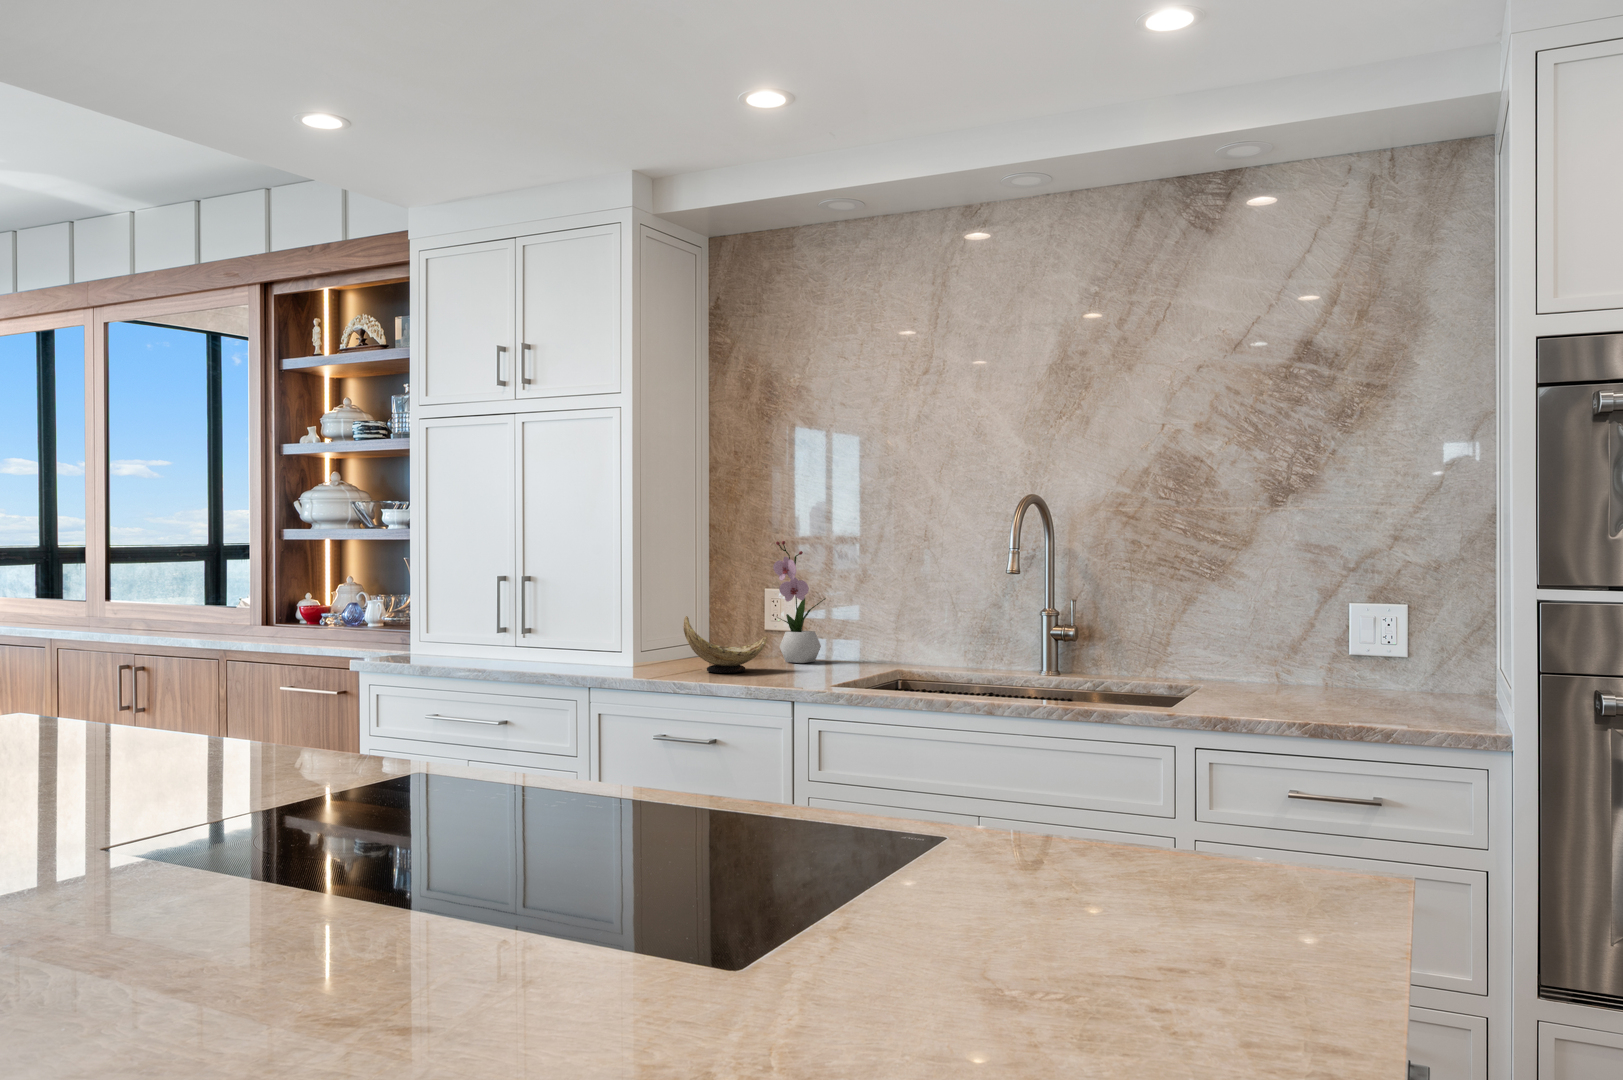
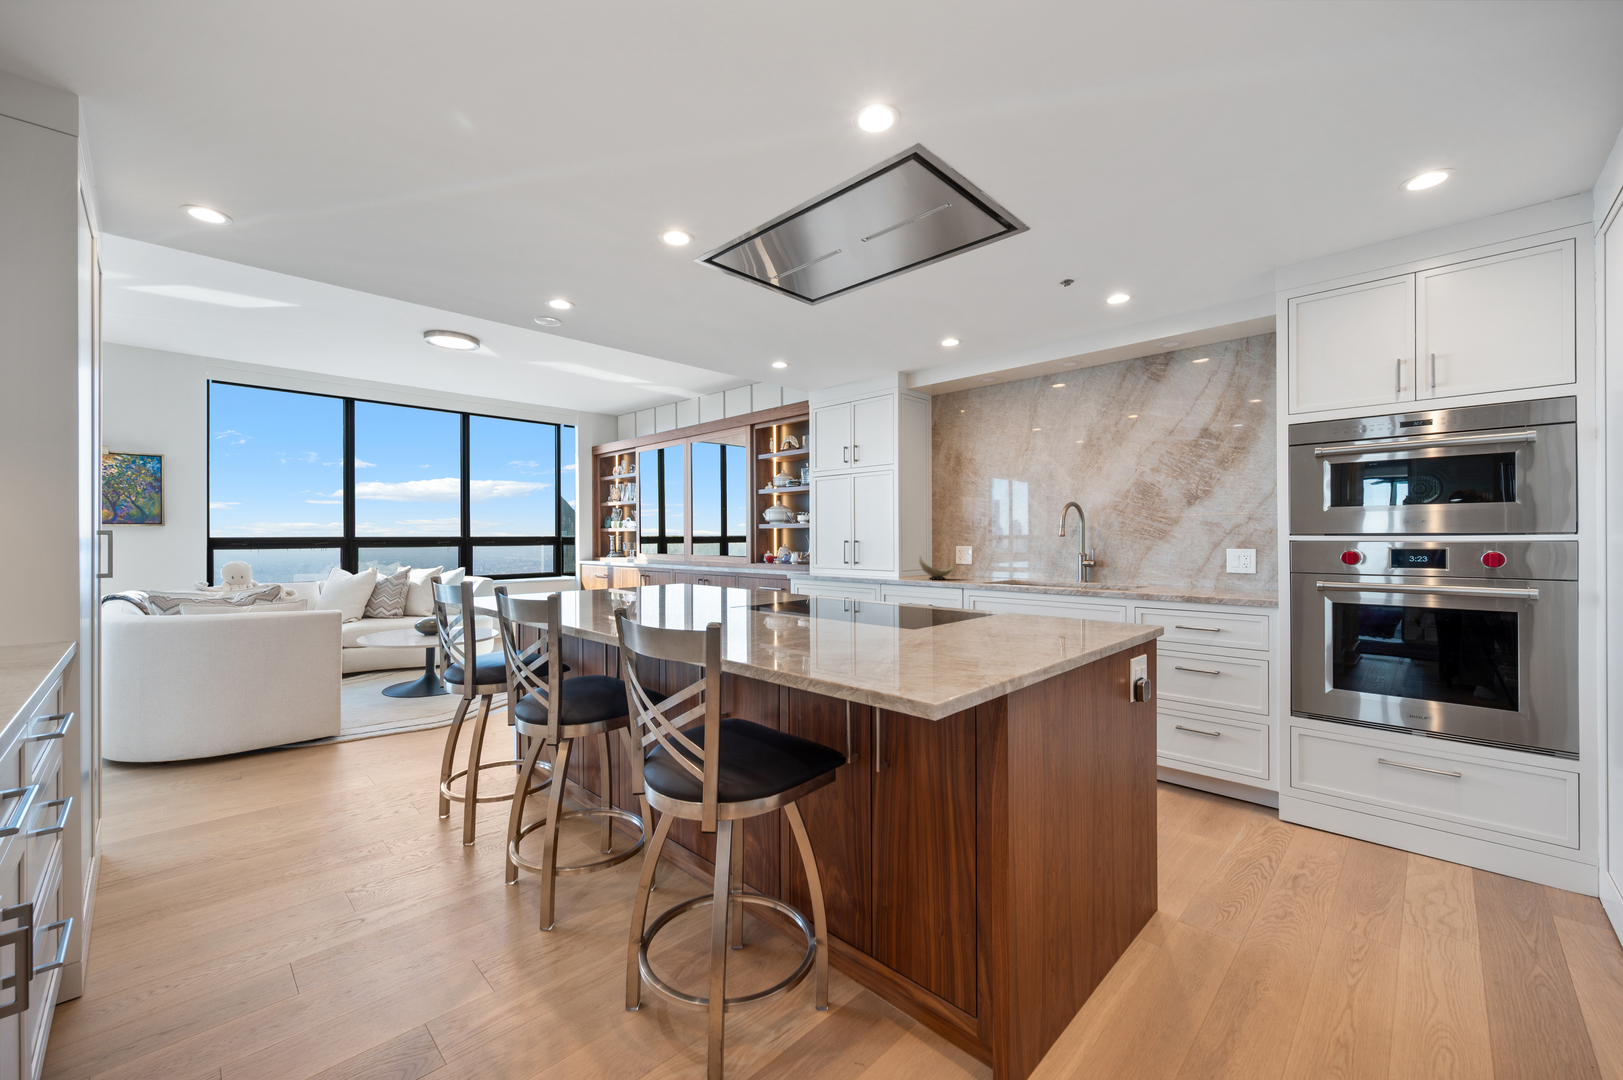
flower arrangement: present [773,541,825,663] -> none [958,525,982,578]

